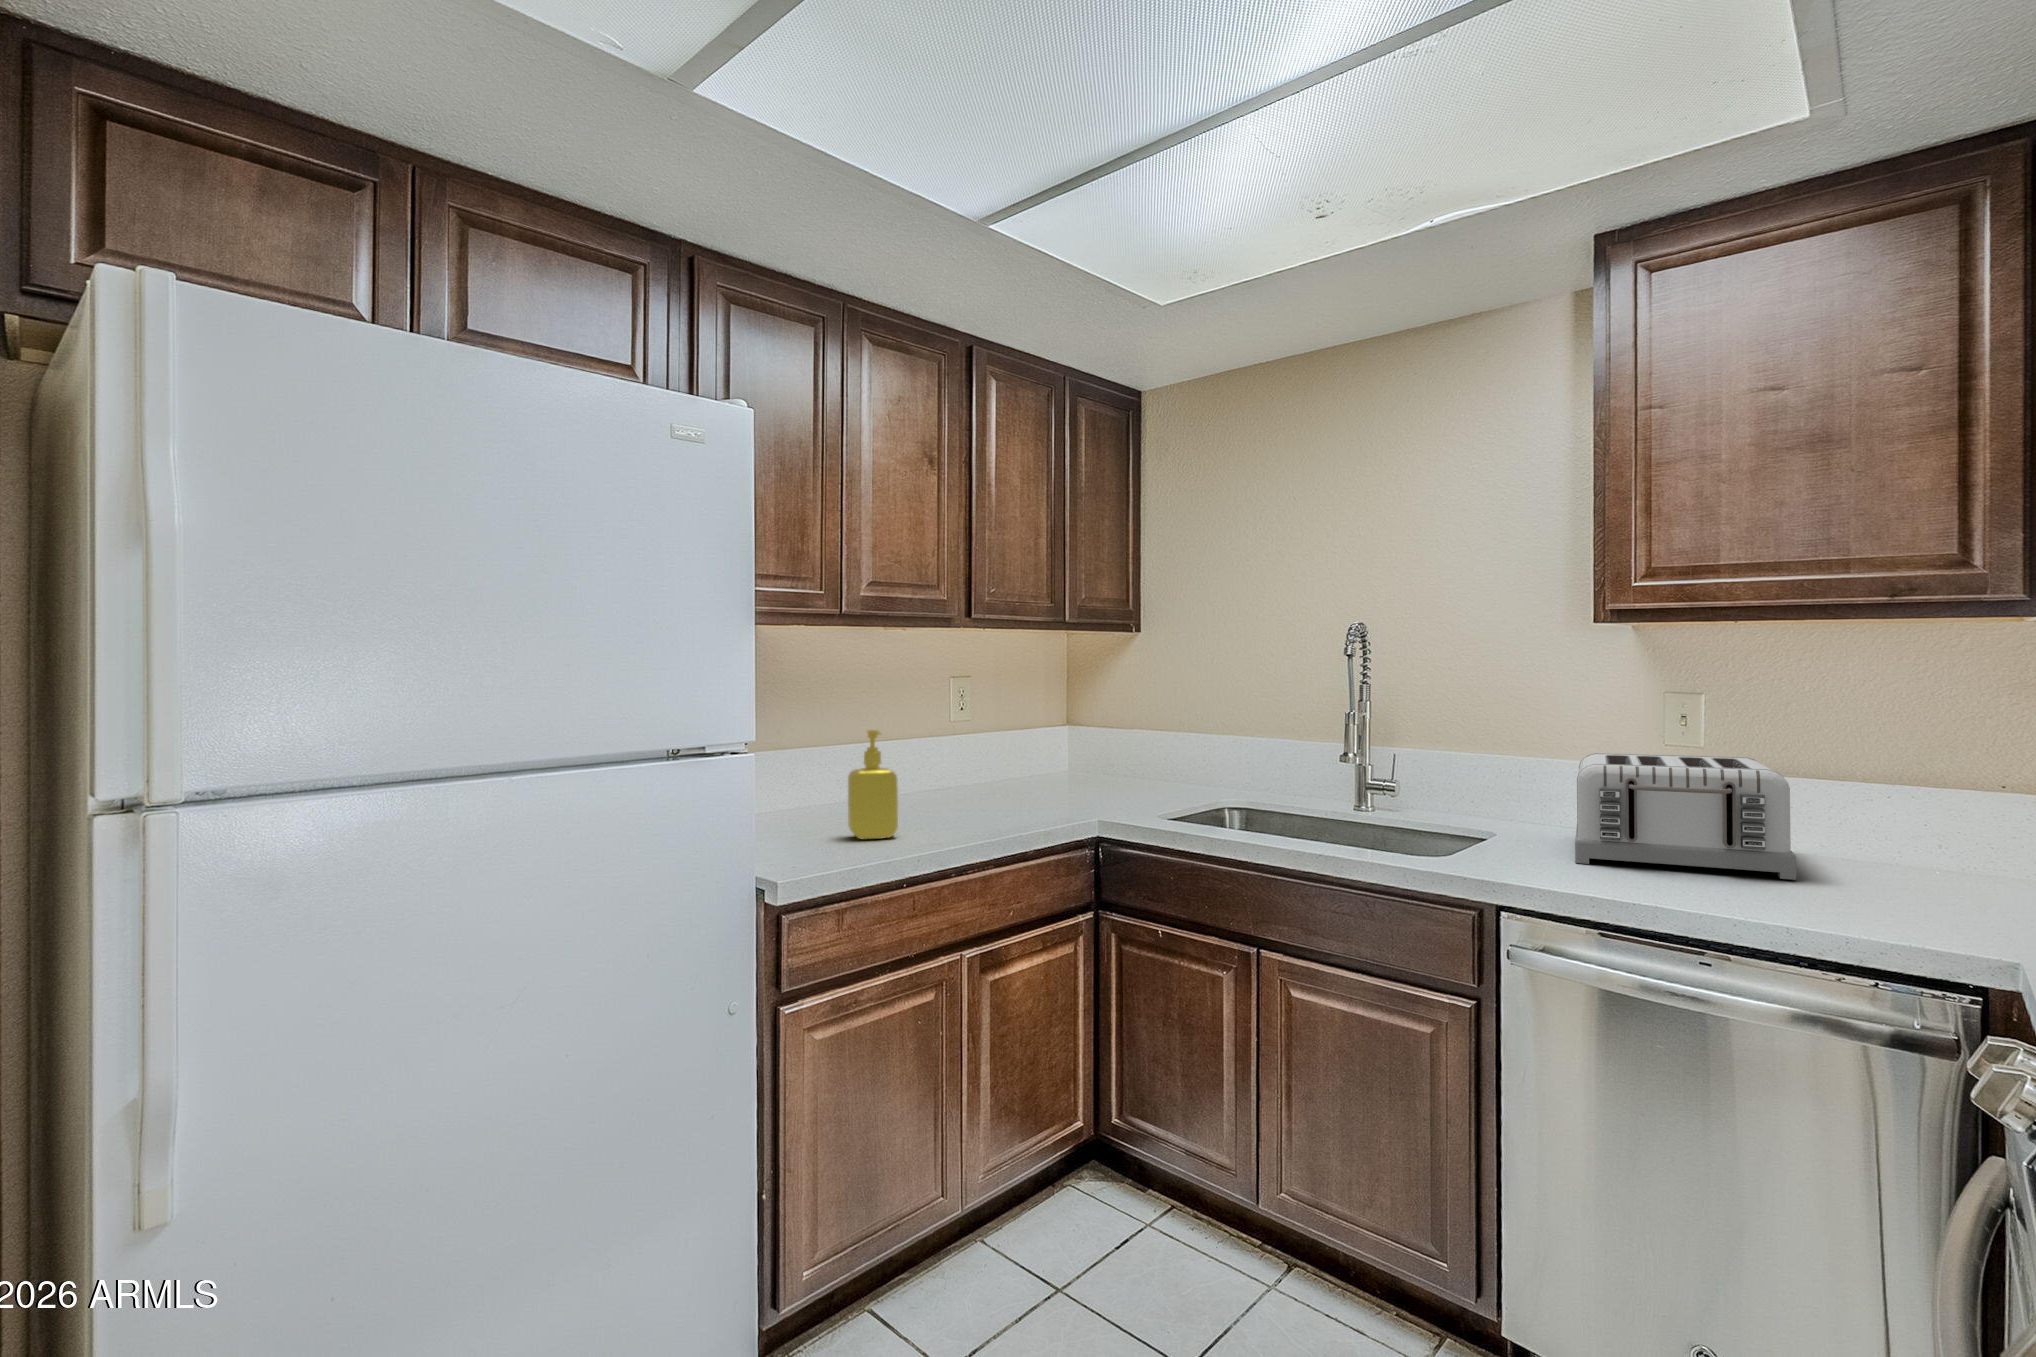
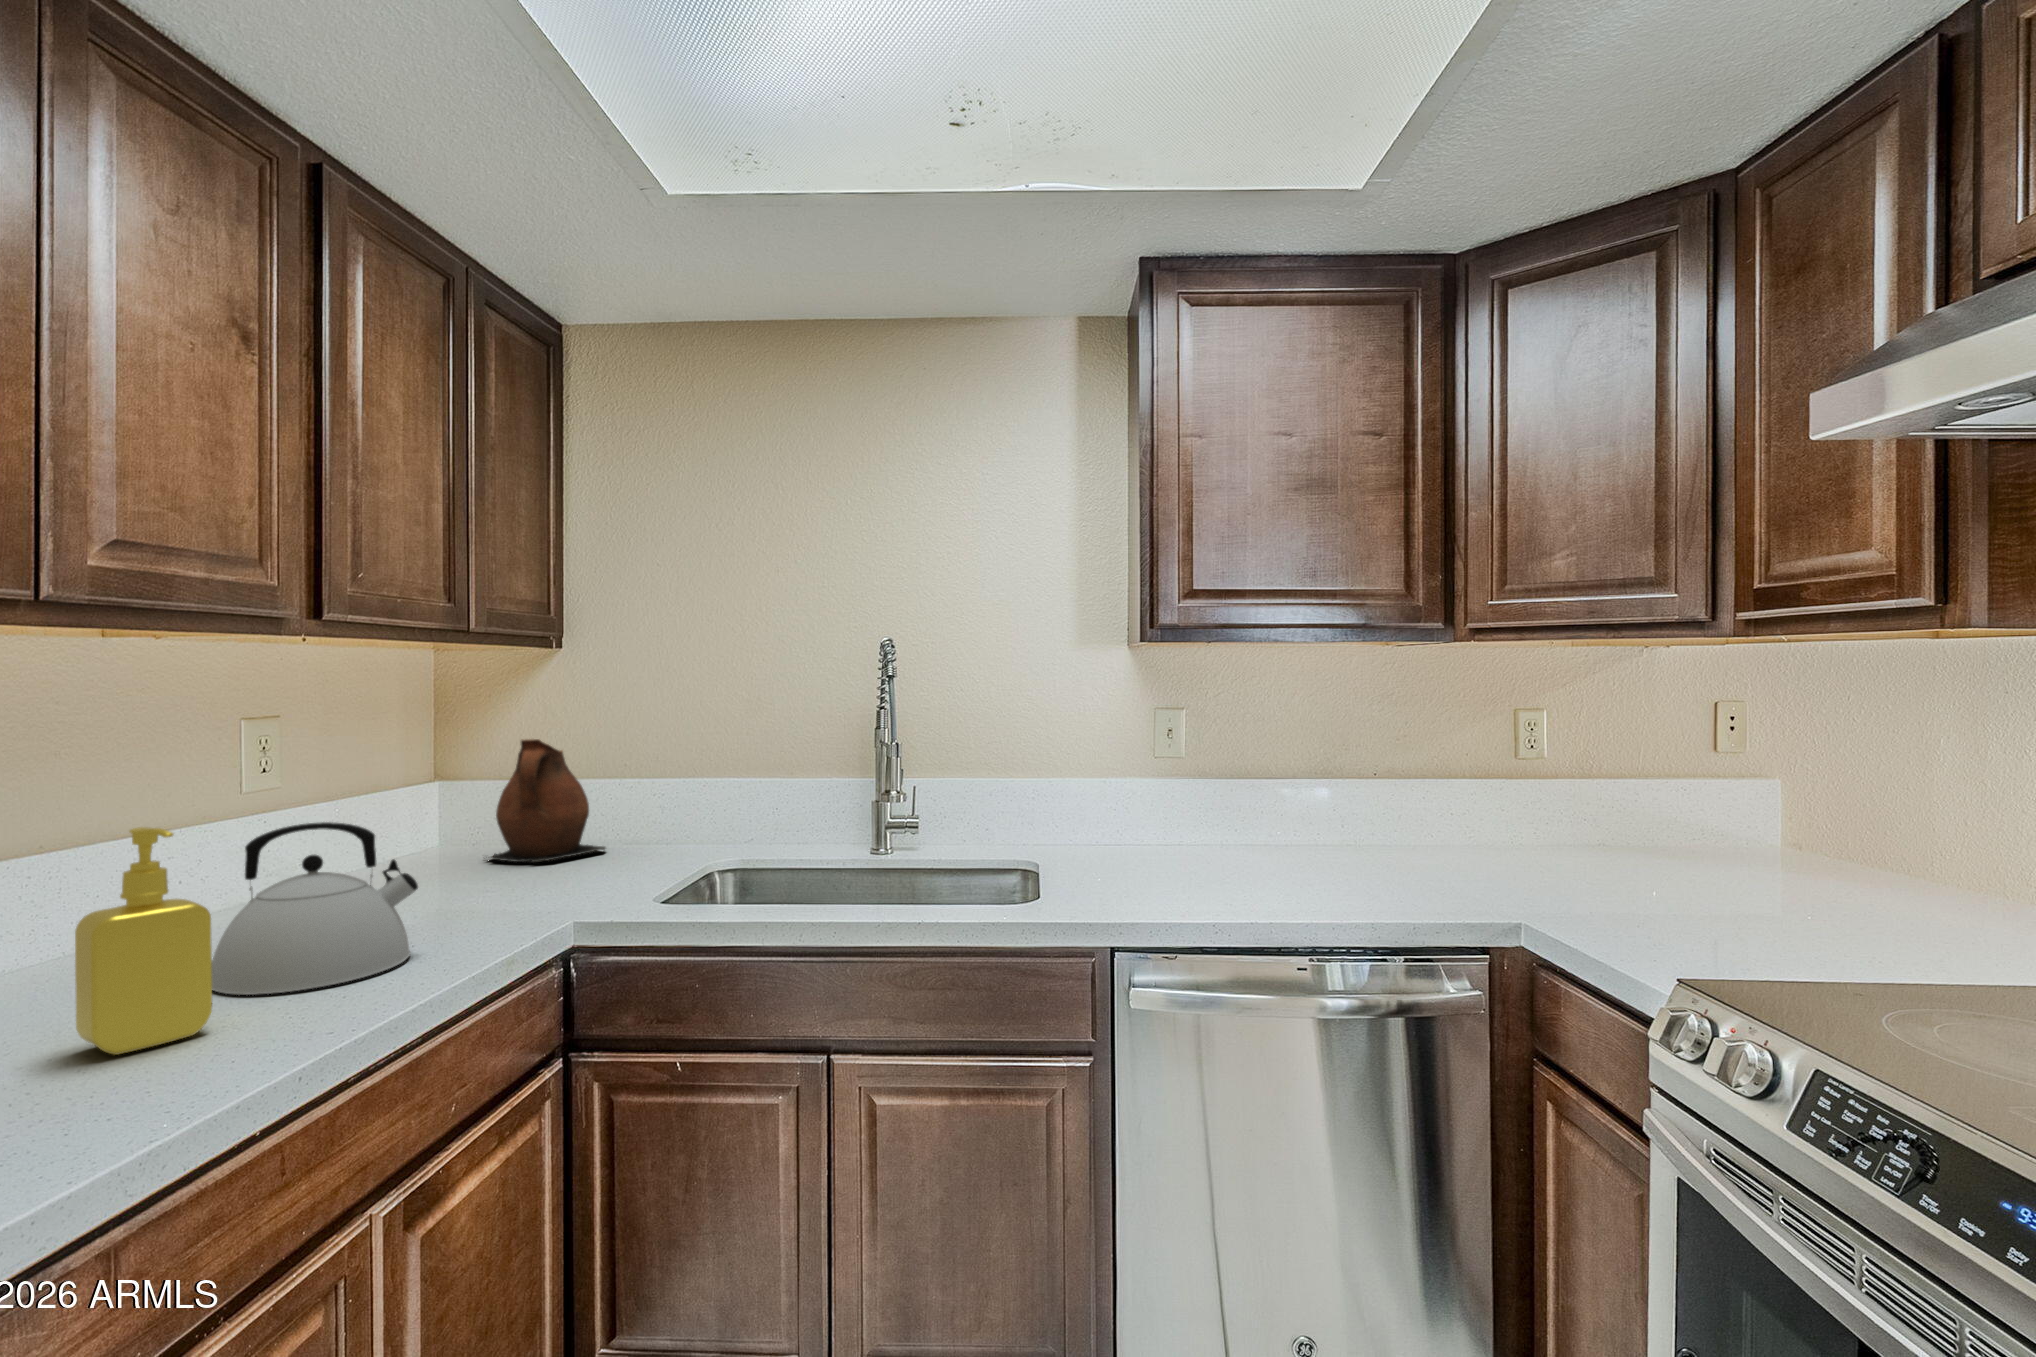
ceramic pitcher: none [1082,701,1163,789] -> present [491,739,606,862]
kettle: none [907,739,1005,829] -> present [212,822,418,995]
toaster: present [1575,753,1796,880] -> none [1117,771,1340,896]

